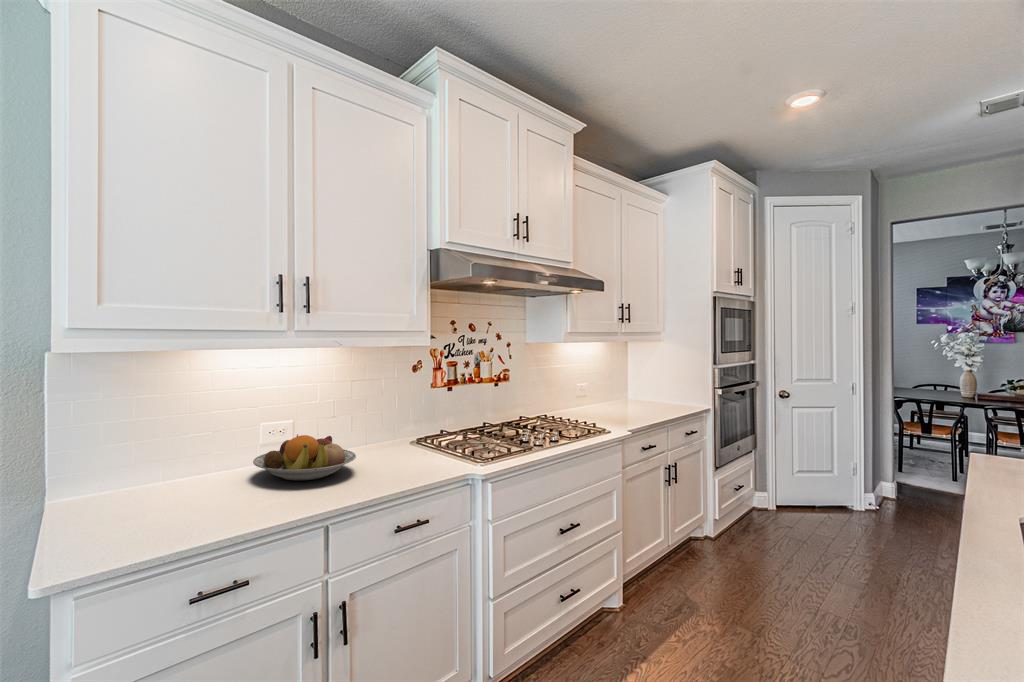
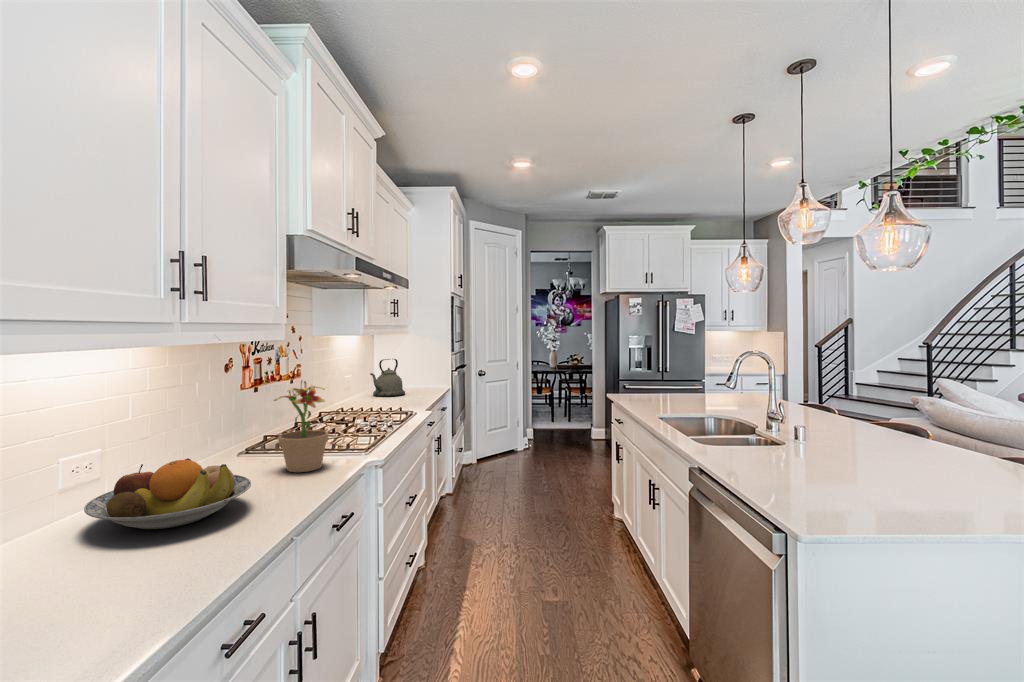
kettle: none [602,368,643,409] -> present [370,359,405,396]
potted plant: none [407,385,448,463] -> present [274,381,329,472]

